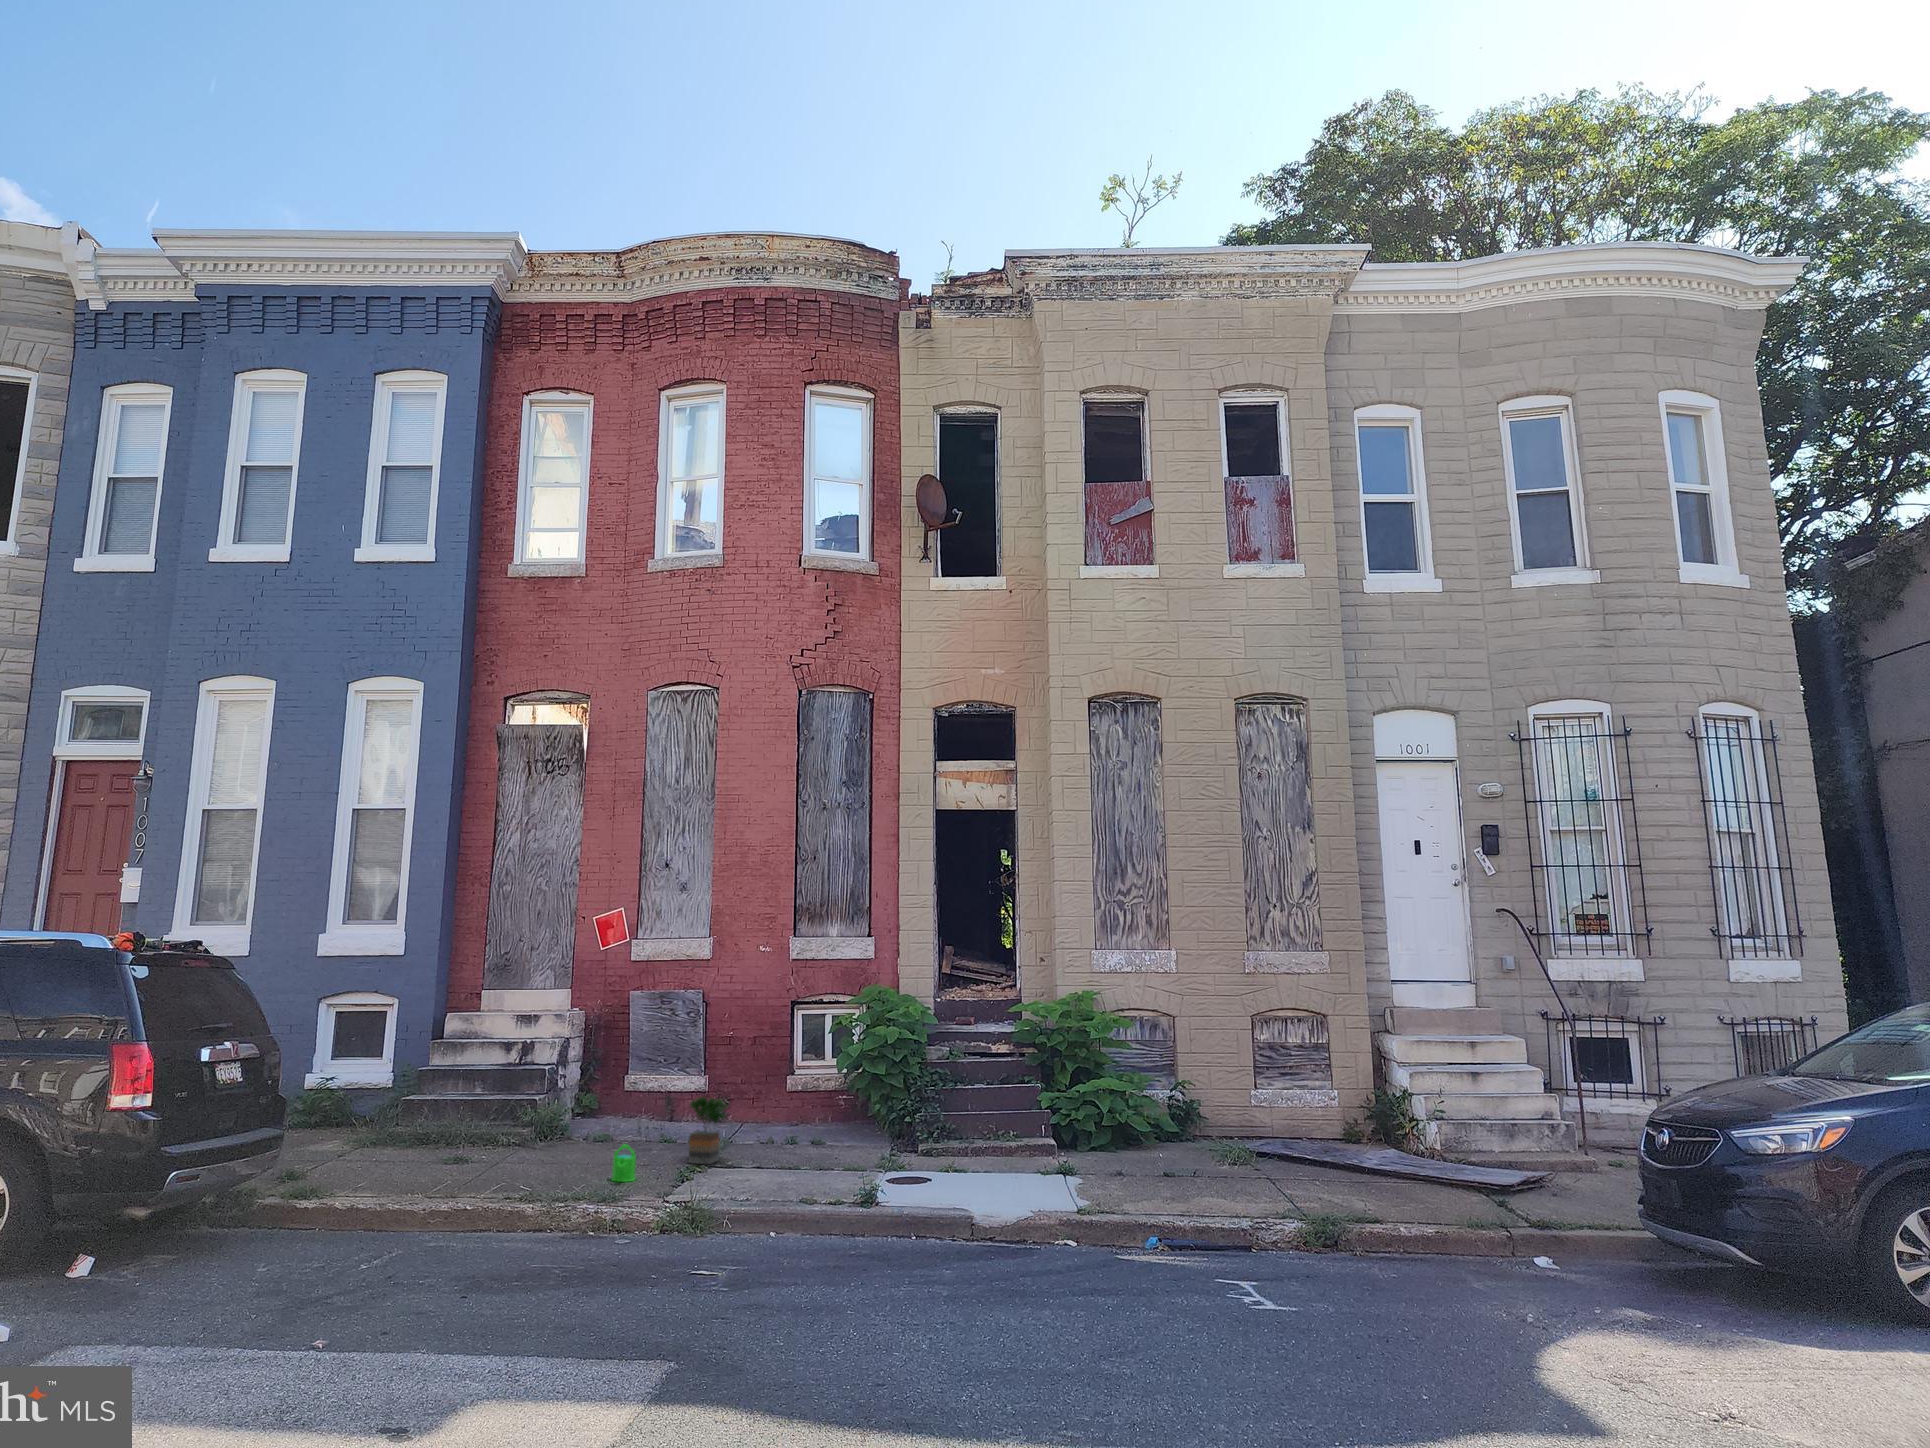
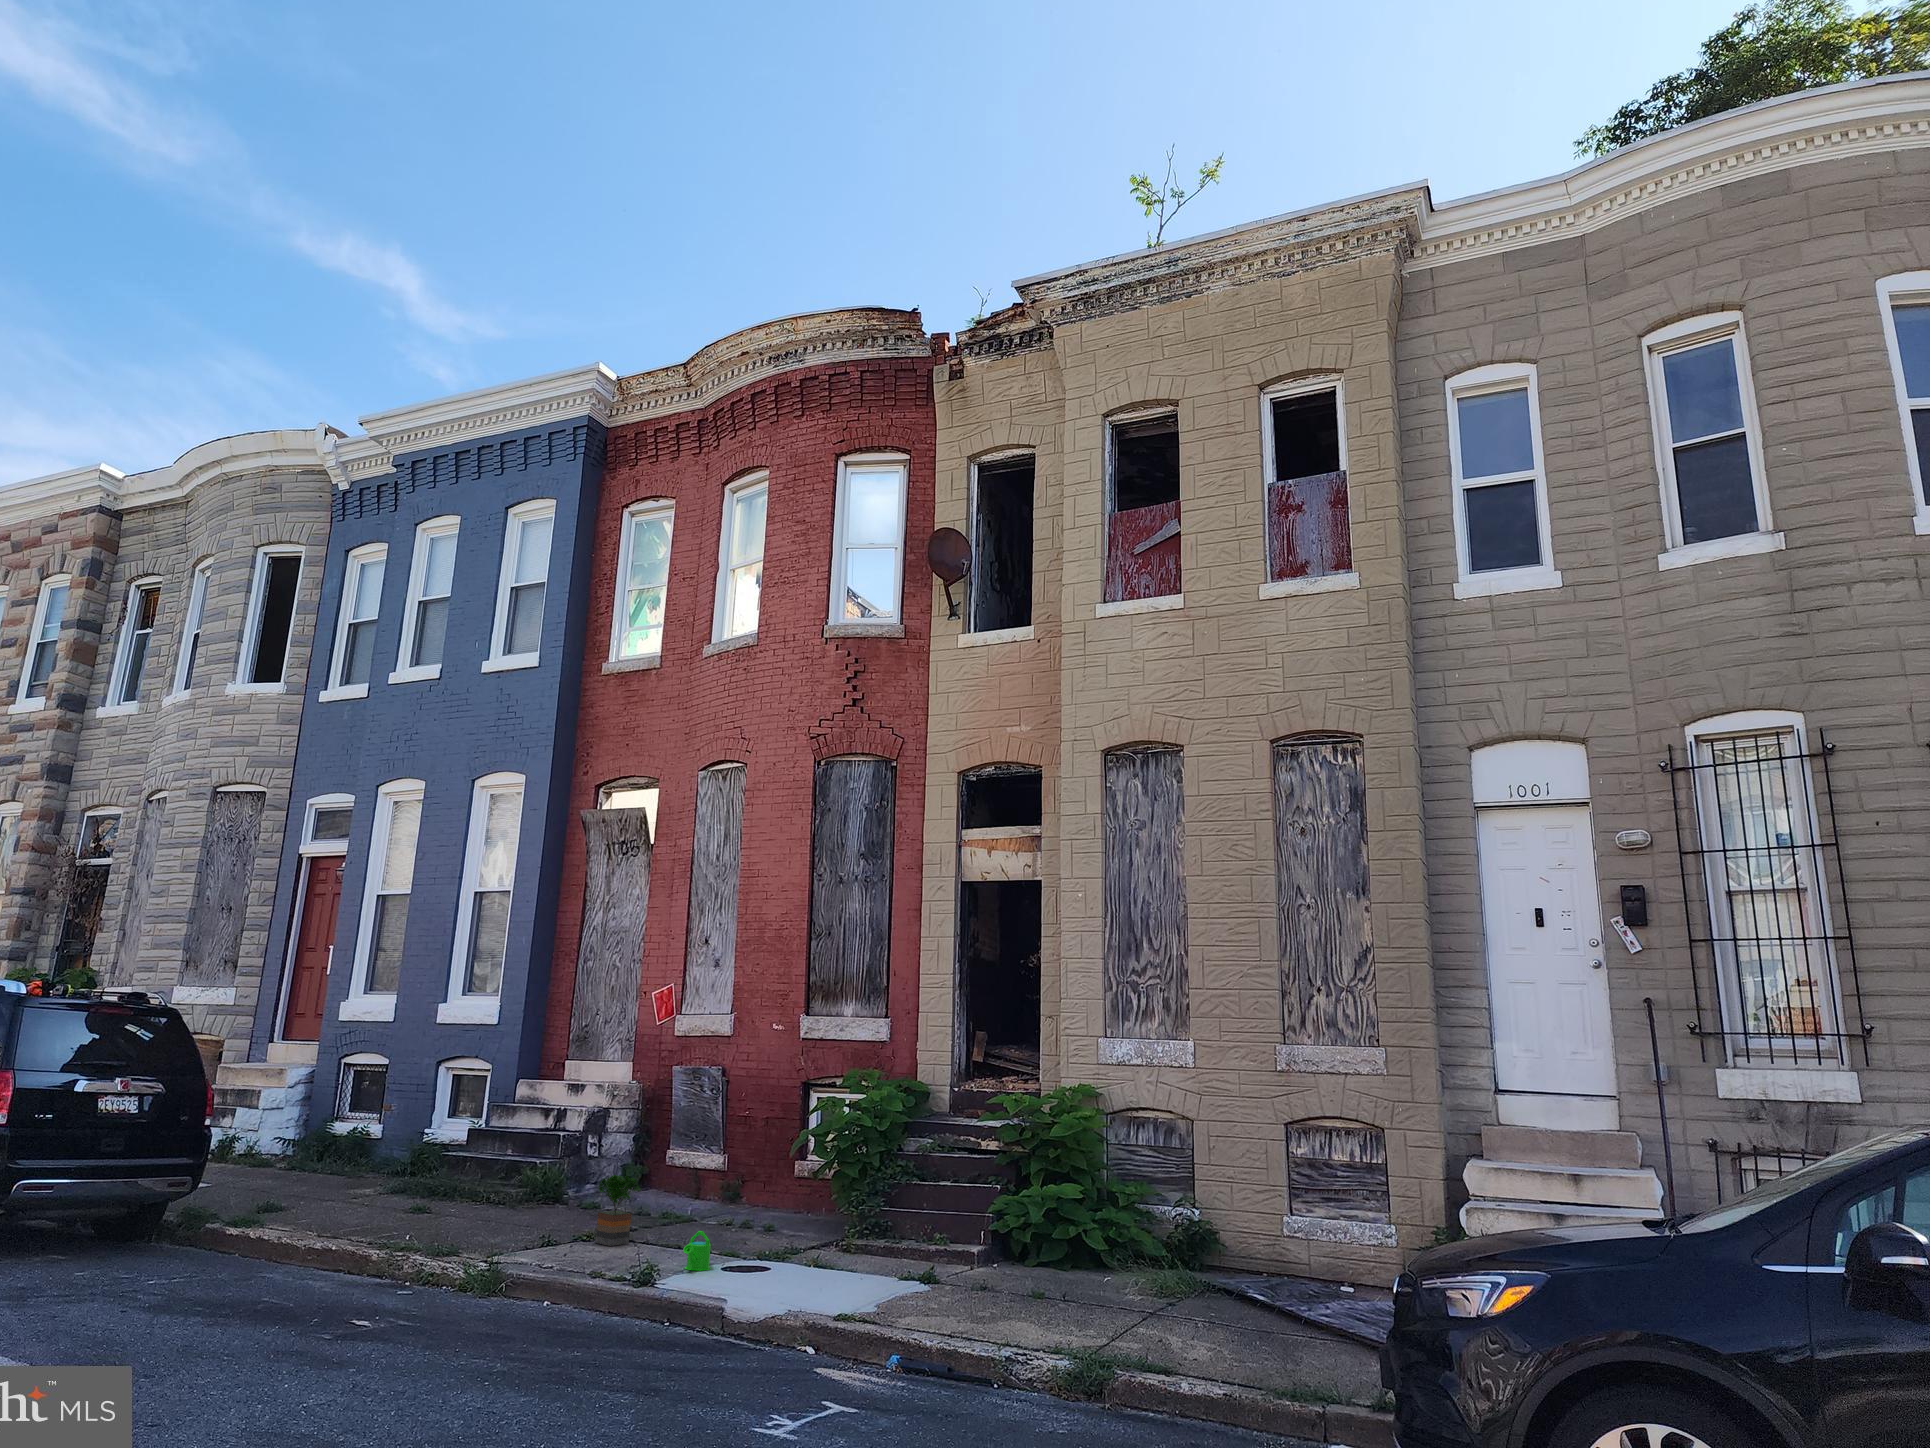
watering can: present [611,1144,636,1182] -> present [683,1231,711,1271]

